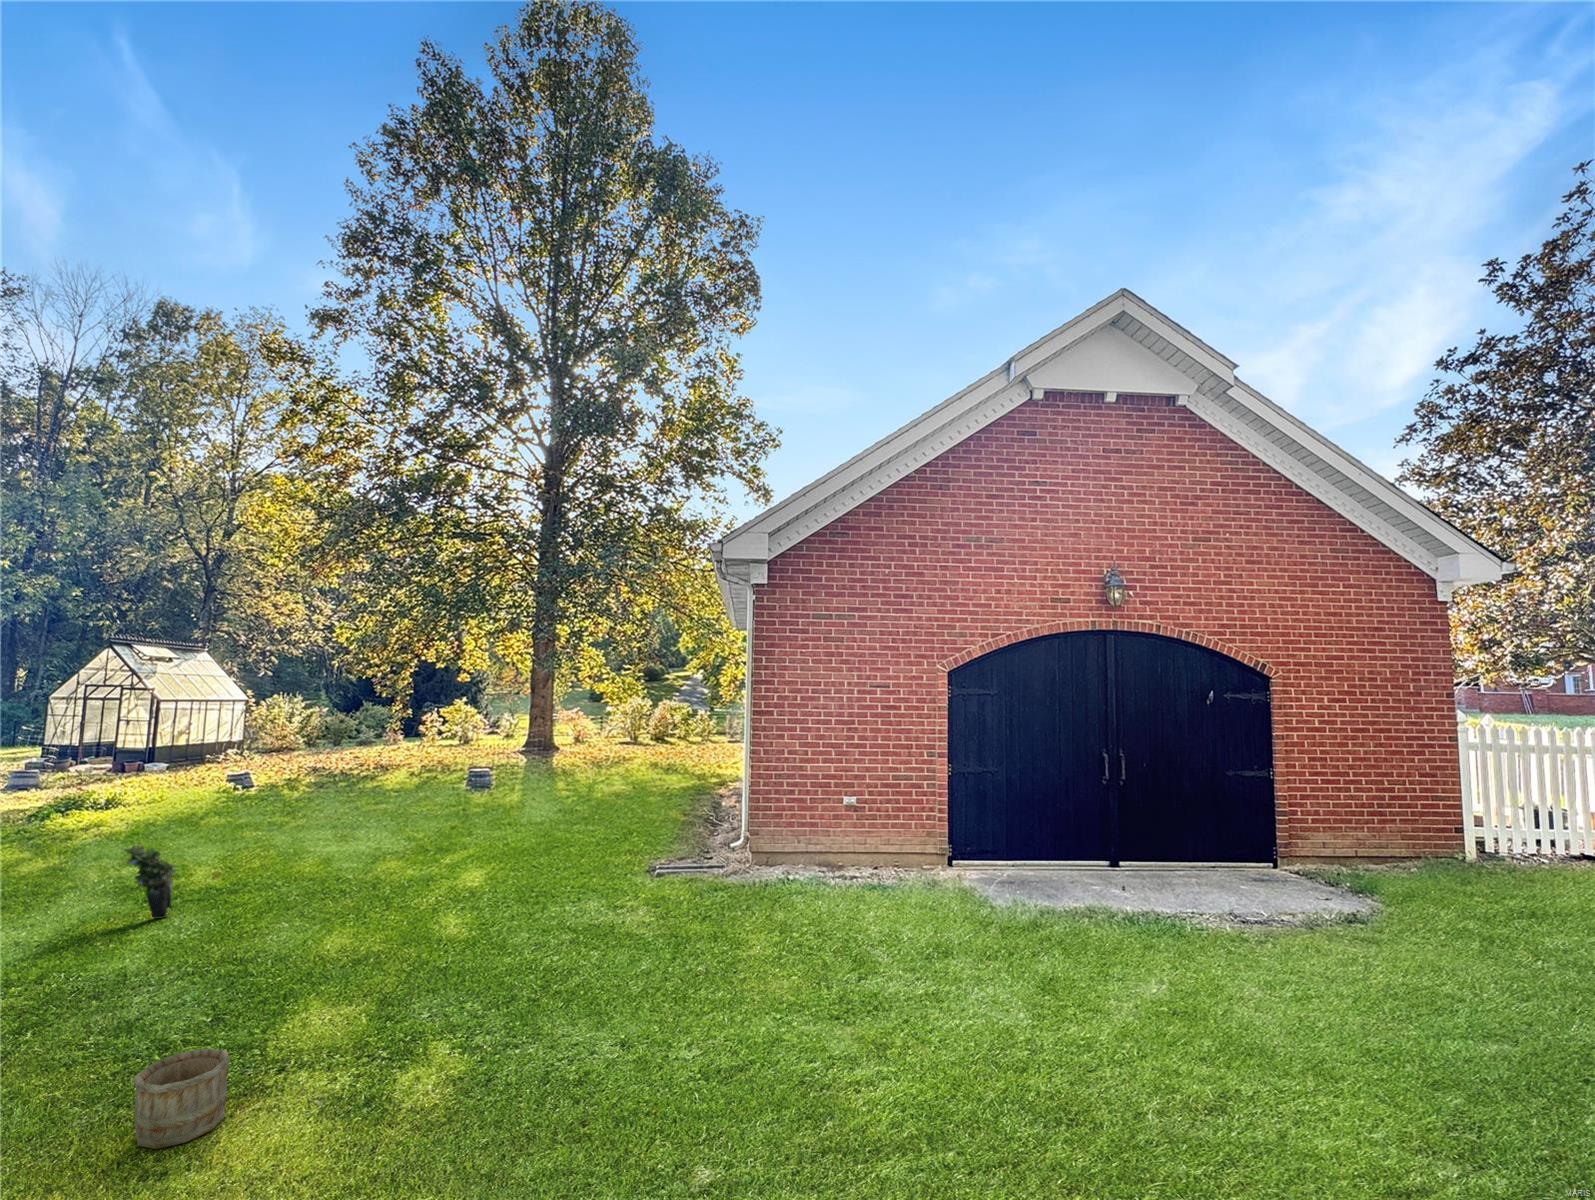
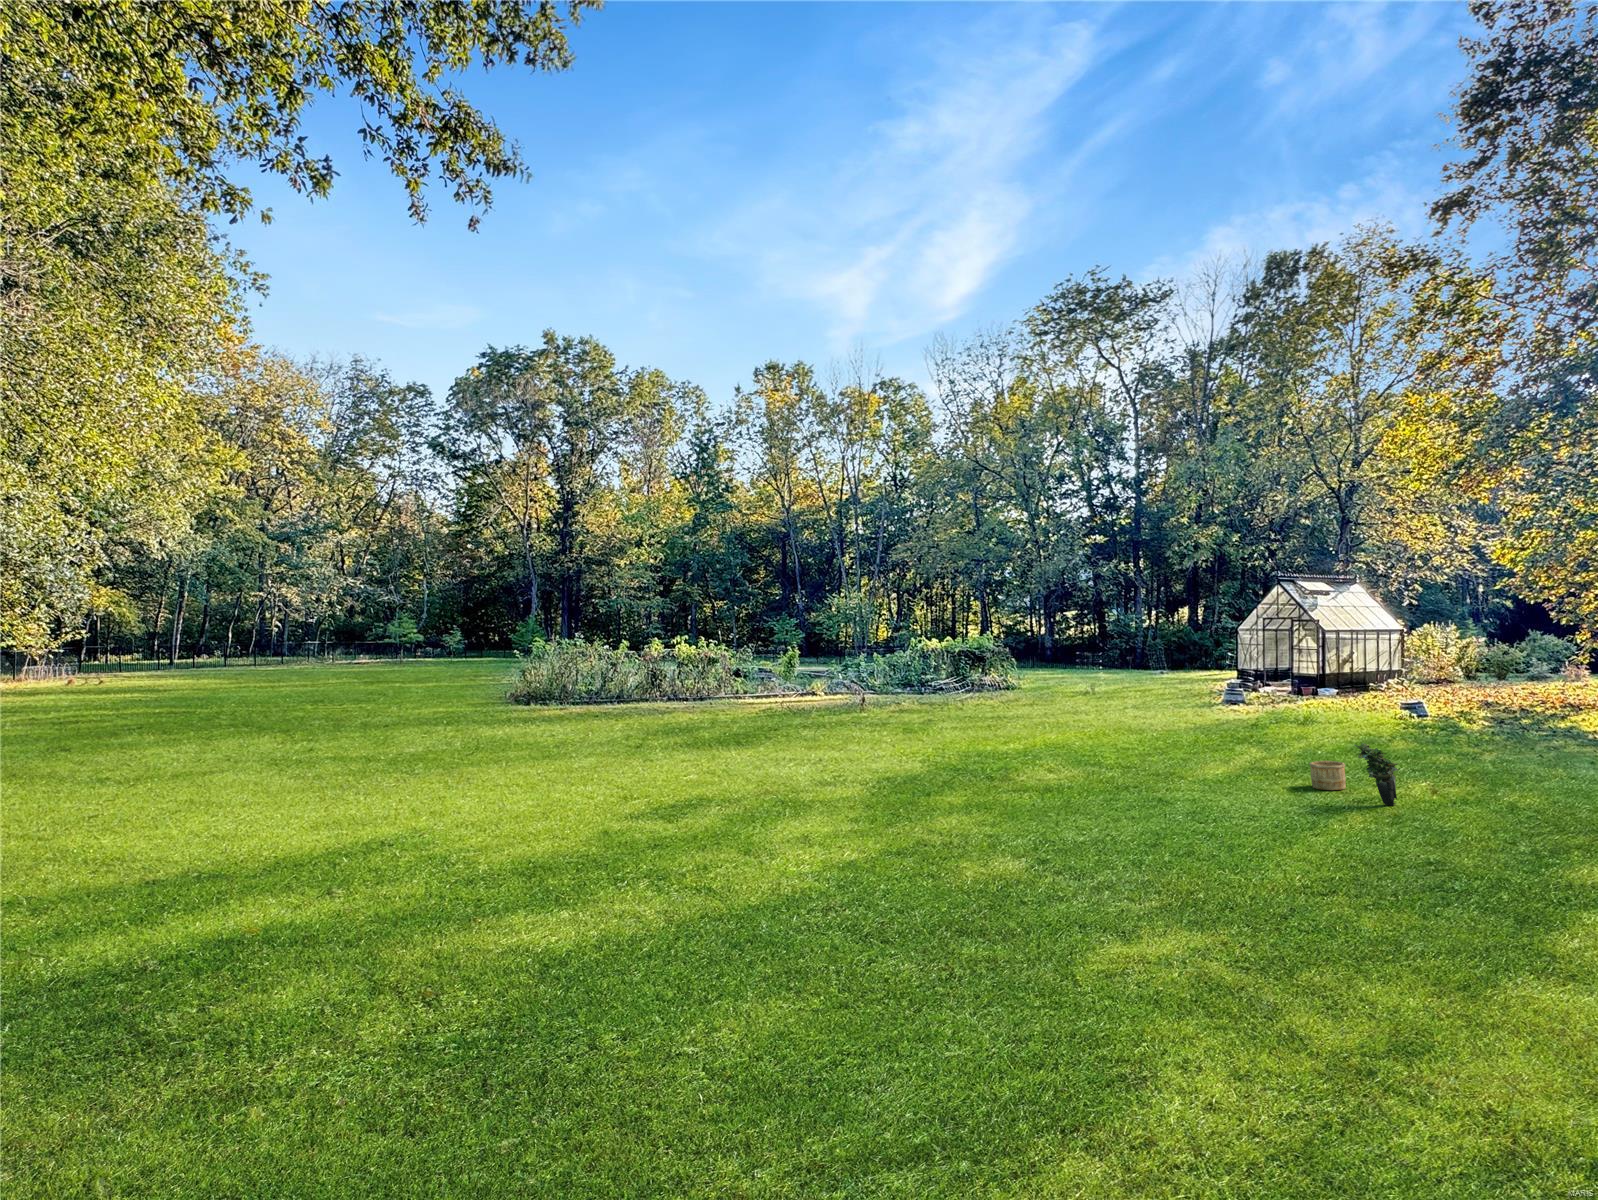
wooden bucket: present [133,1048,230,1149] -> present [1309,761,1346,790]

